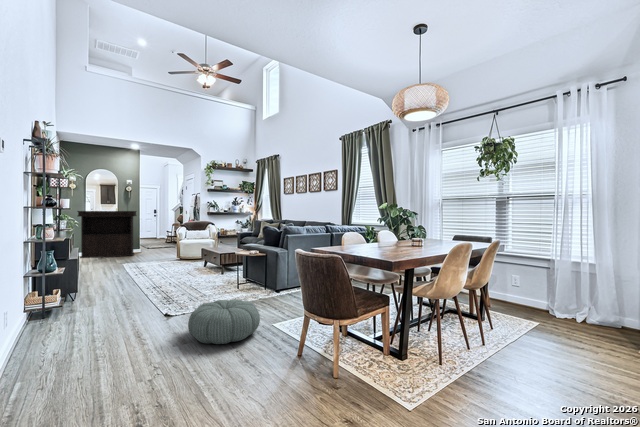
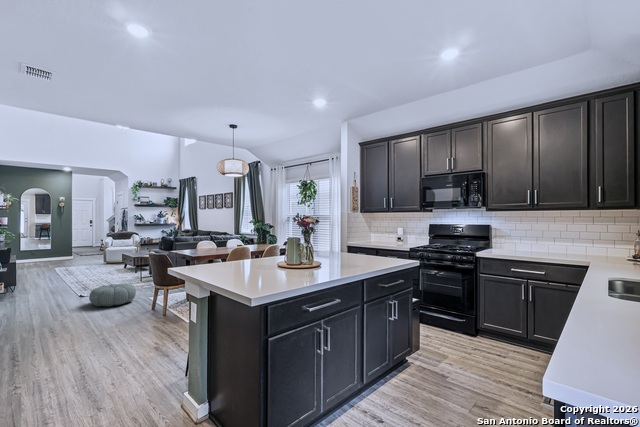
console table: present [77,211,136,258] -> none [15,224,69,265]

